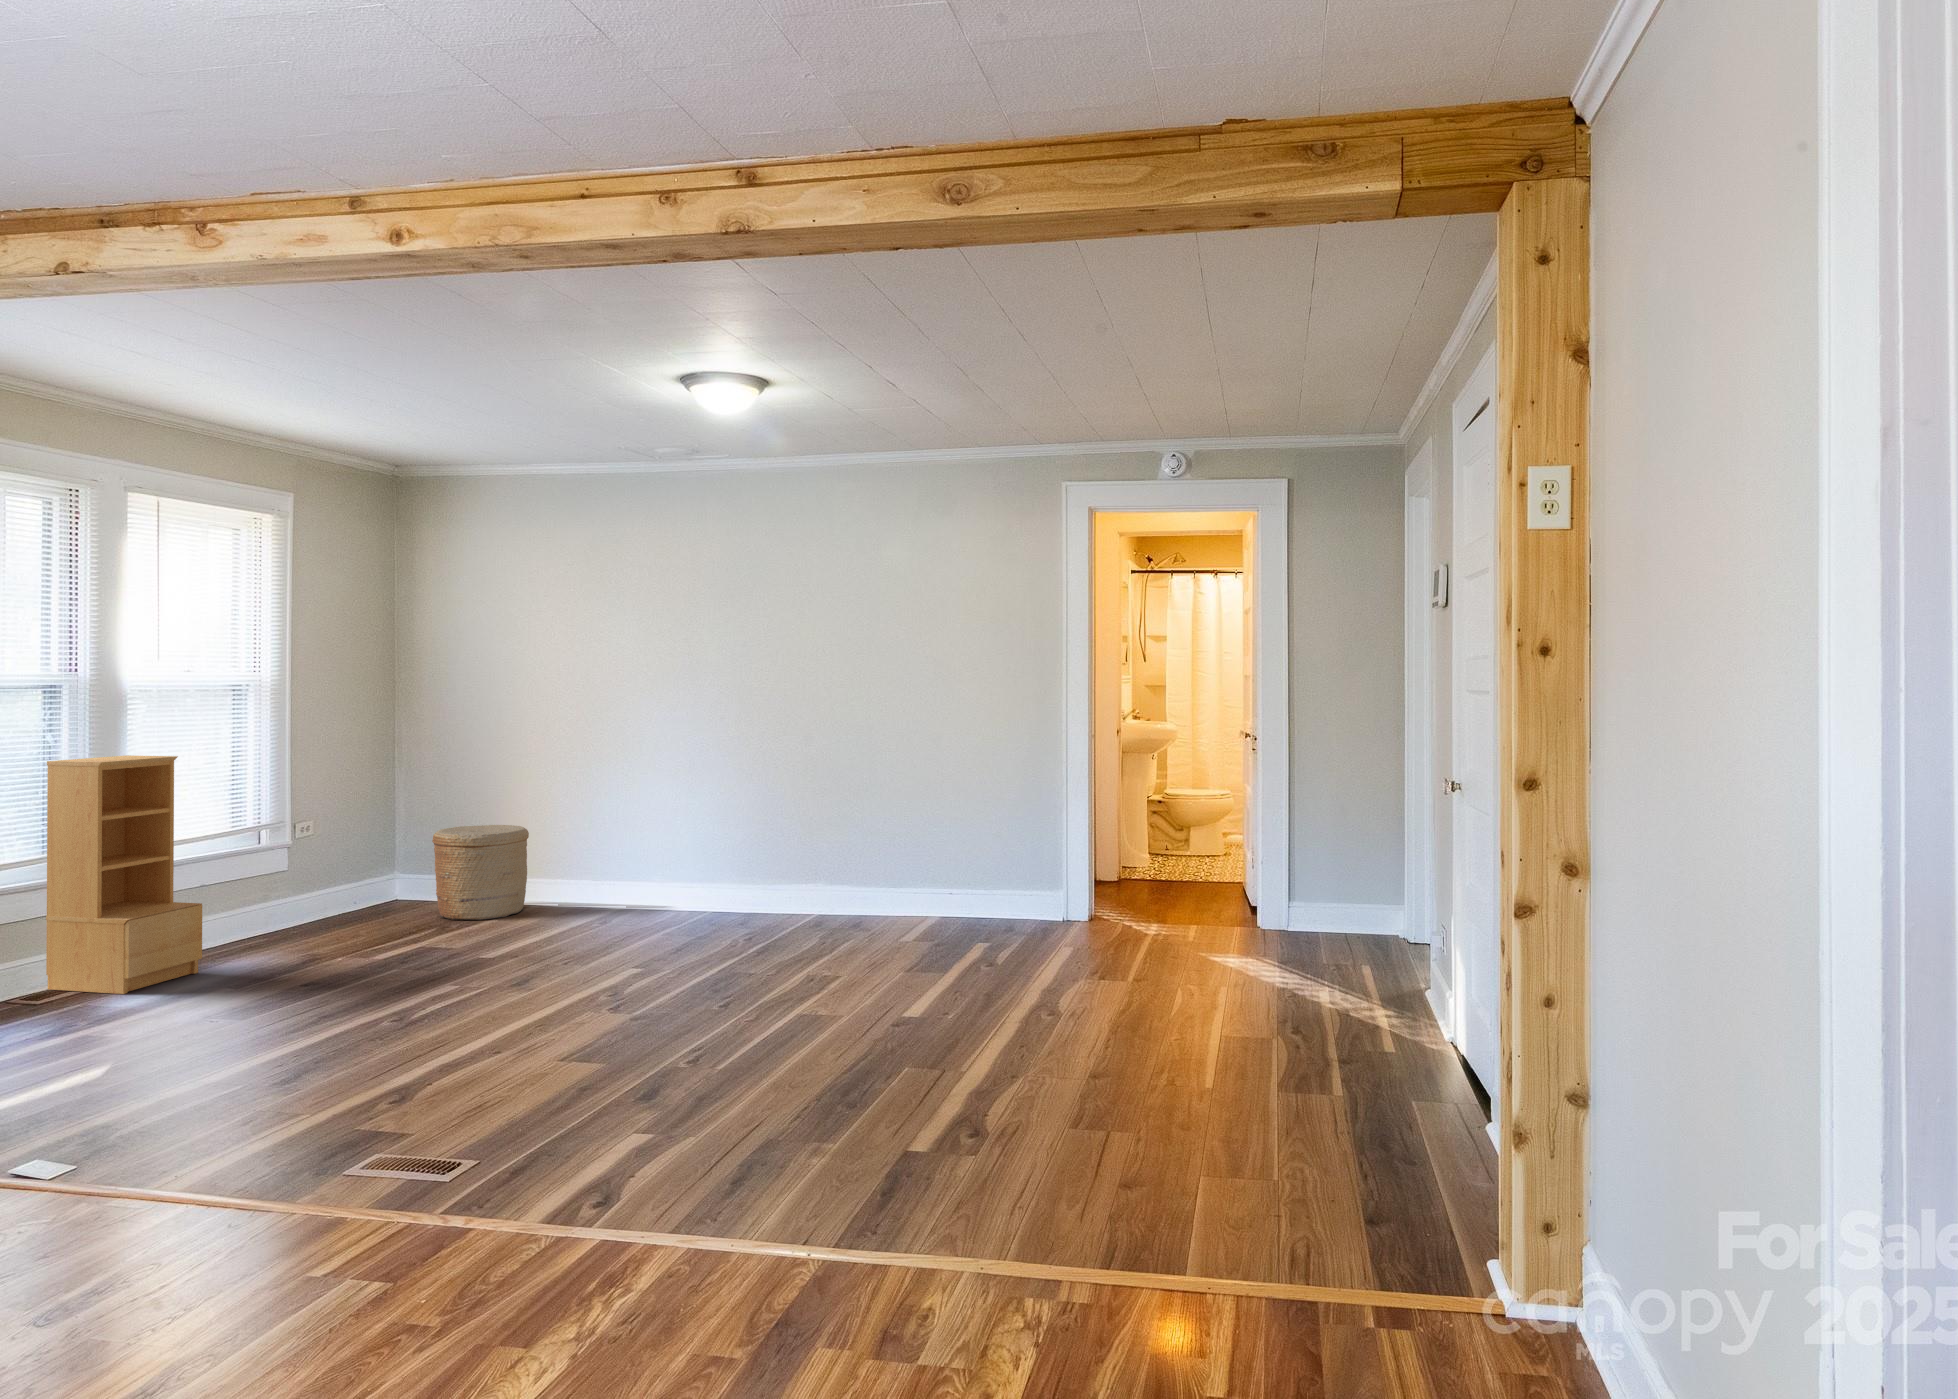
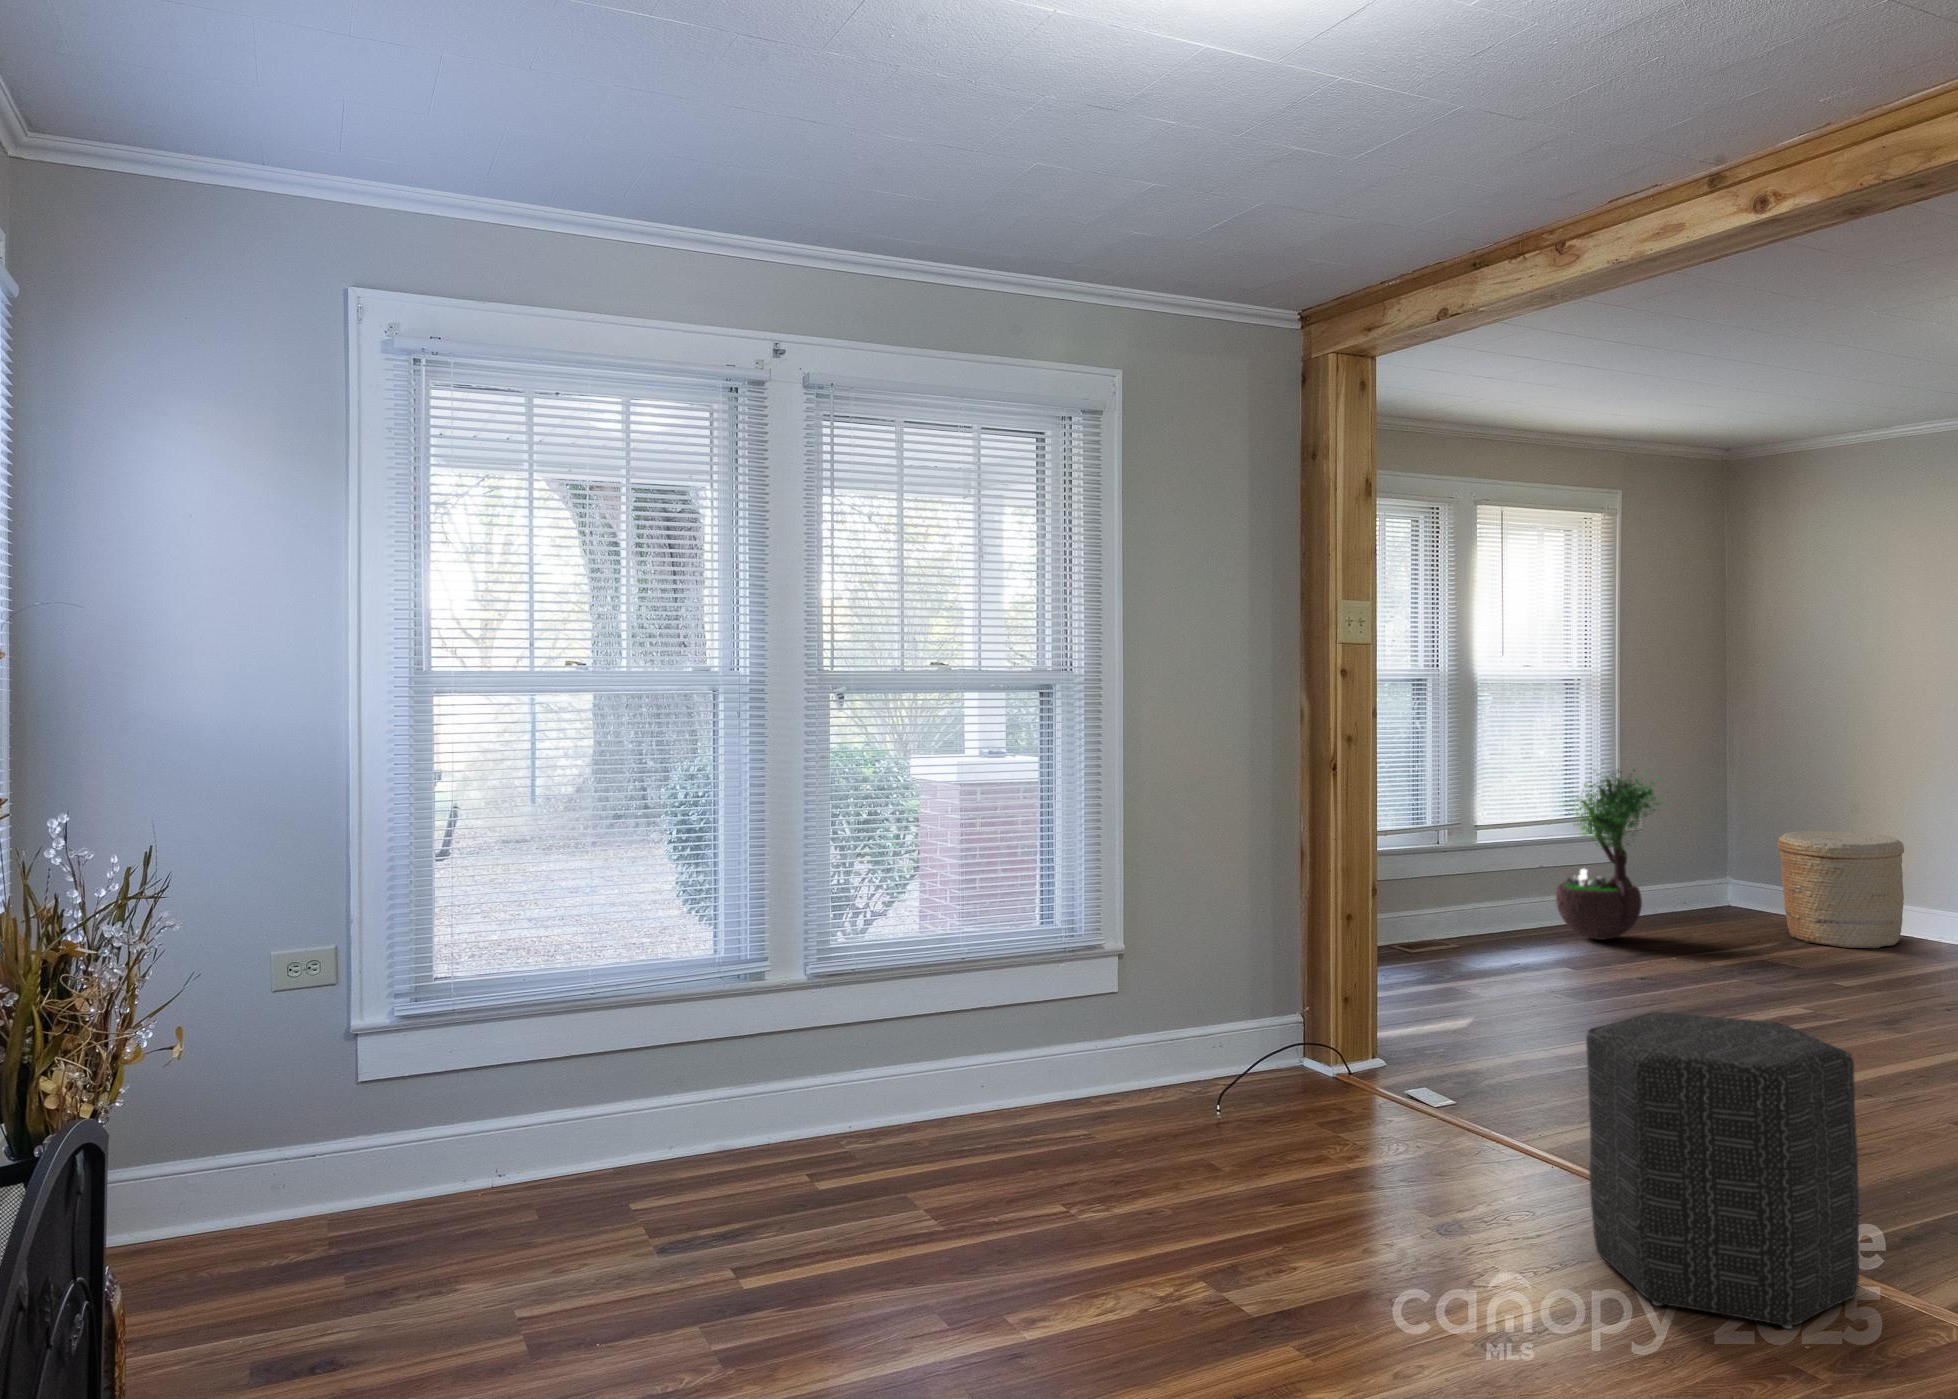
bookshelf: present [46,755,202,994] -> none [1412,740,1547,969]
potted tree: none [220,772,337,945] -> present [1556,760,1668,940]
ottoman: none [179,990,447,1309] -> present [1586,1012,1859,1329]

